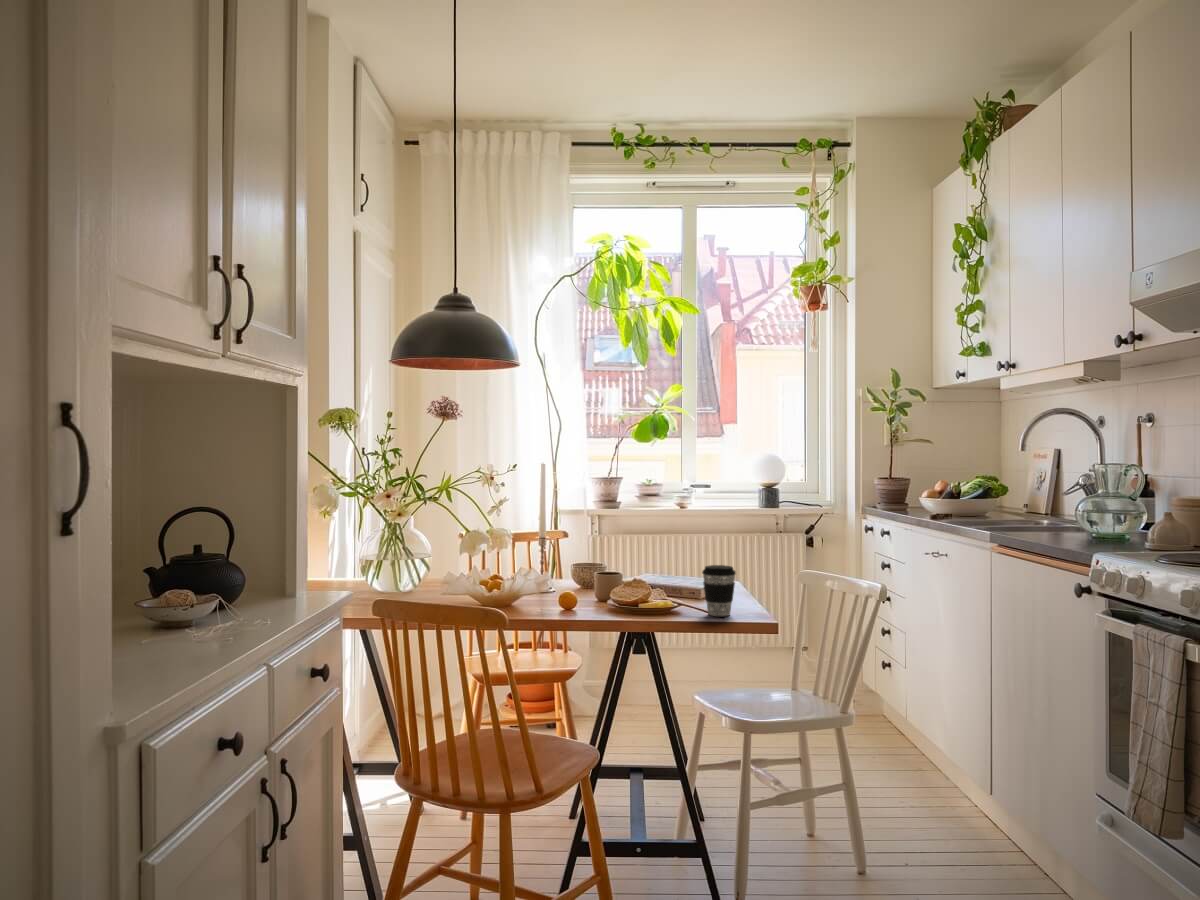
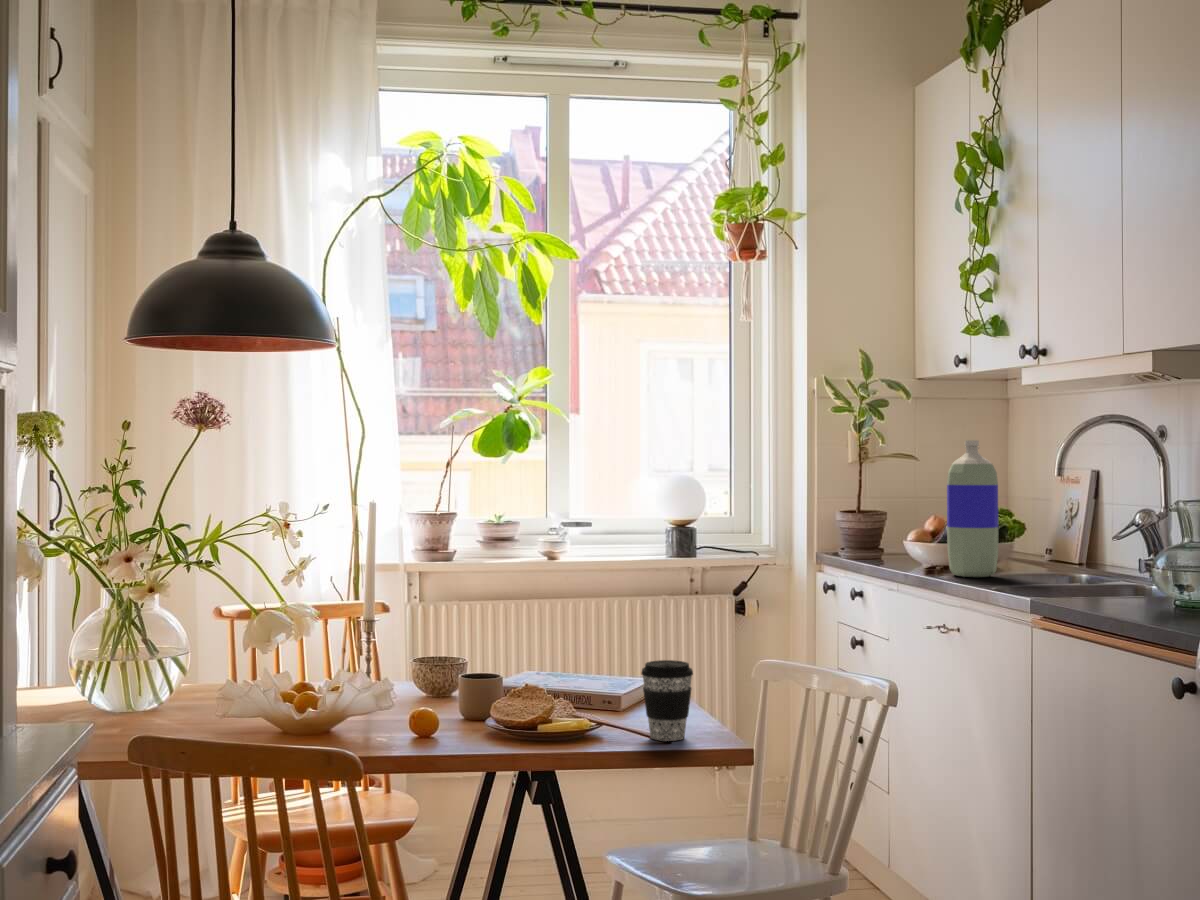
bottle: none [943,428,979,522] -> present [947,440,998,577]

